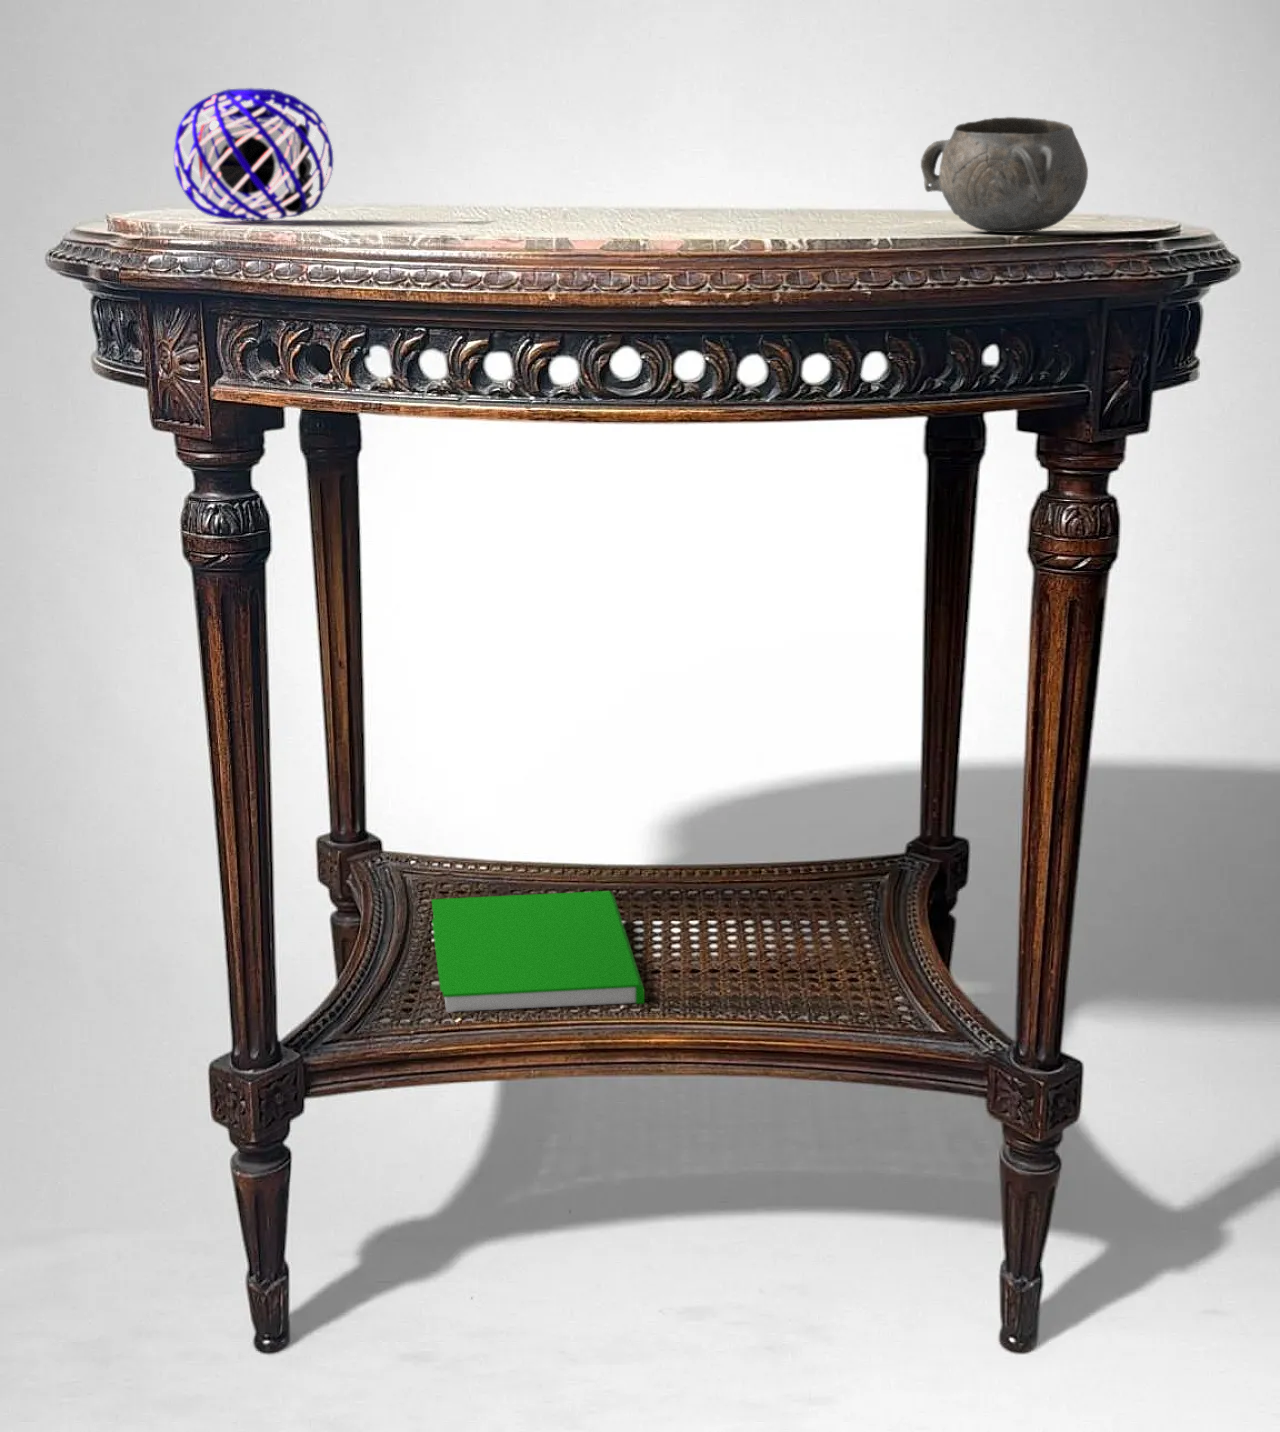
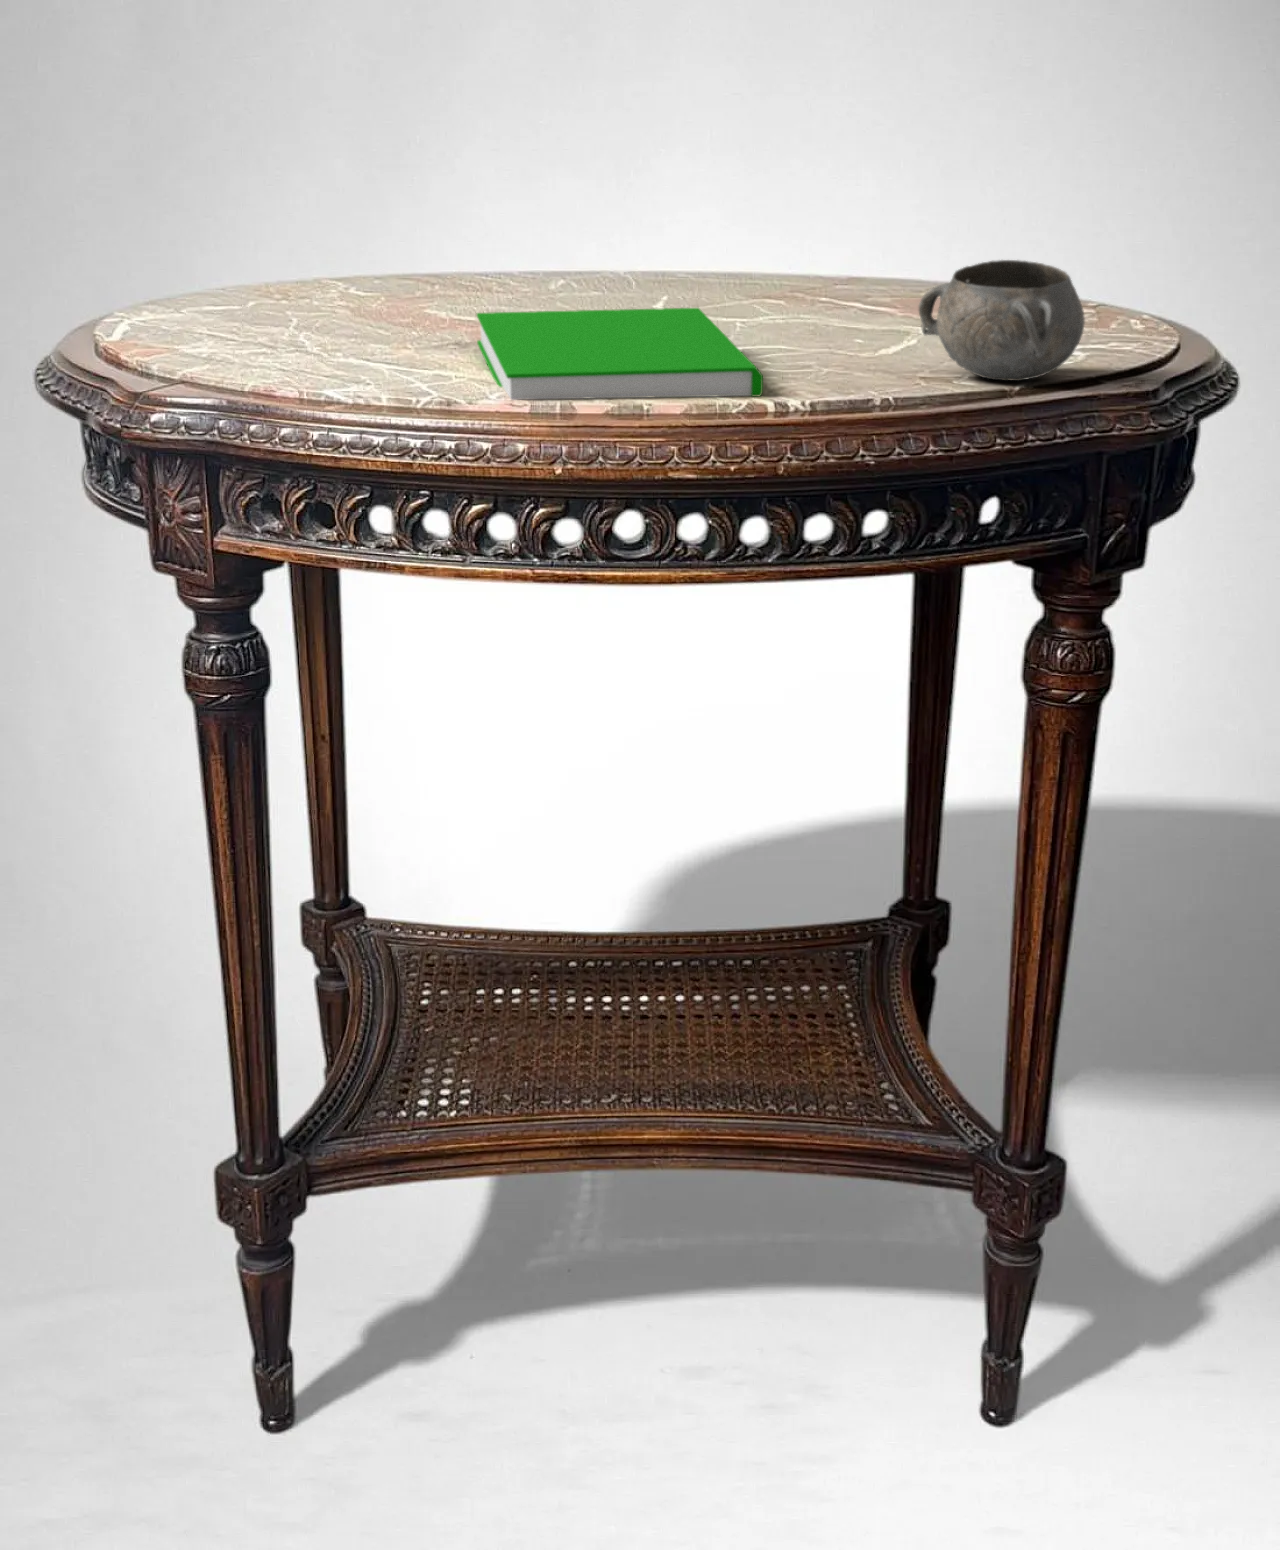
decorative orb: present [174,88,333,221] -> none [168,224,329,359]
book: present [431,891,644,1012] -> present [477,308,763,400]

